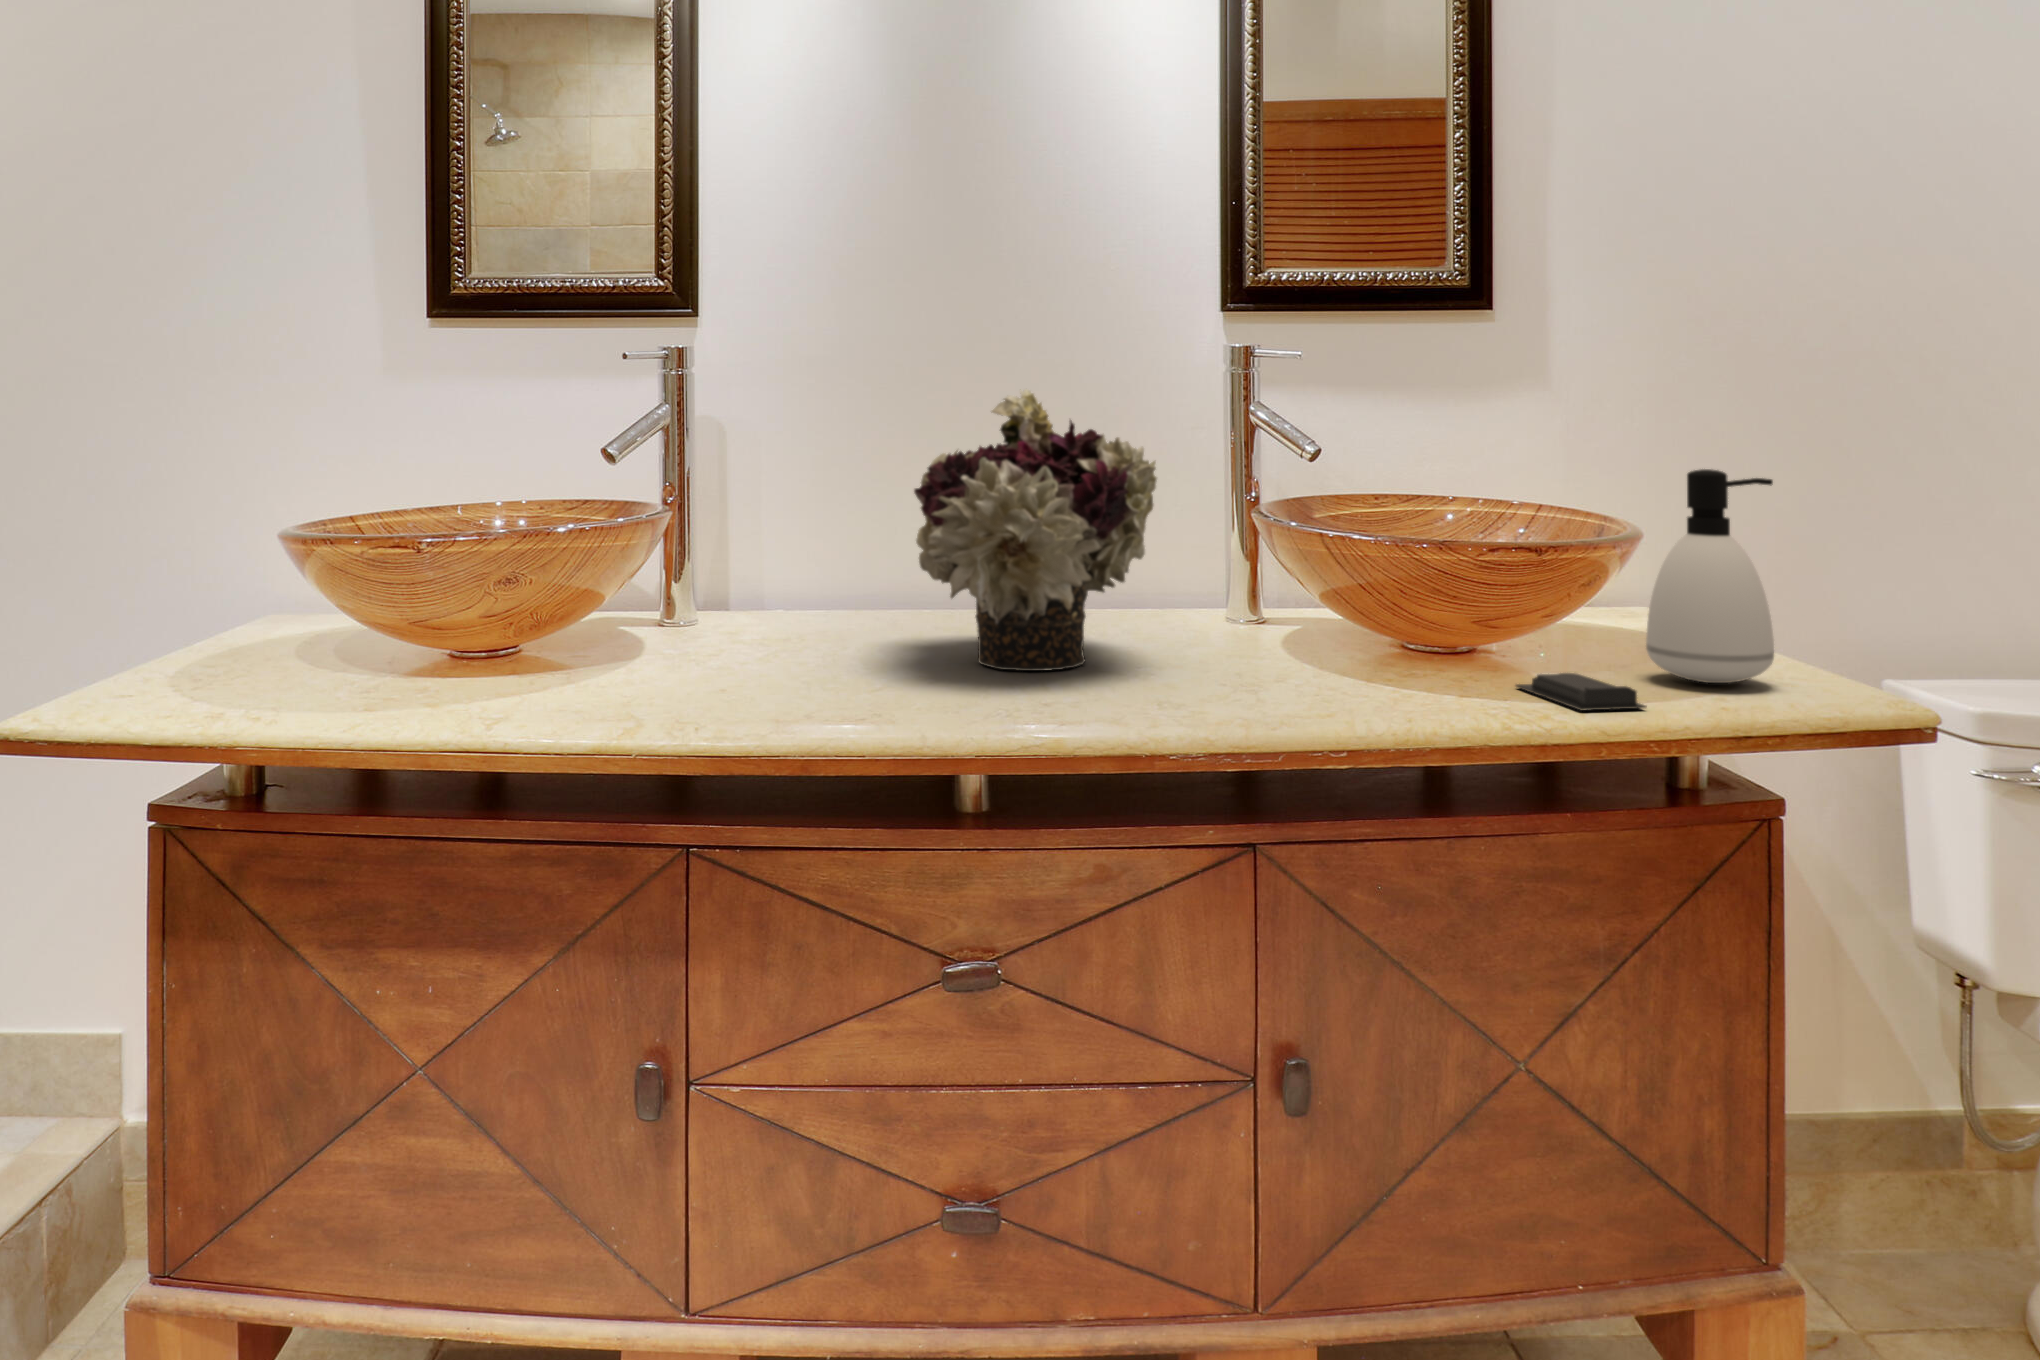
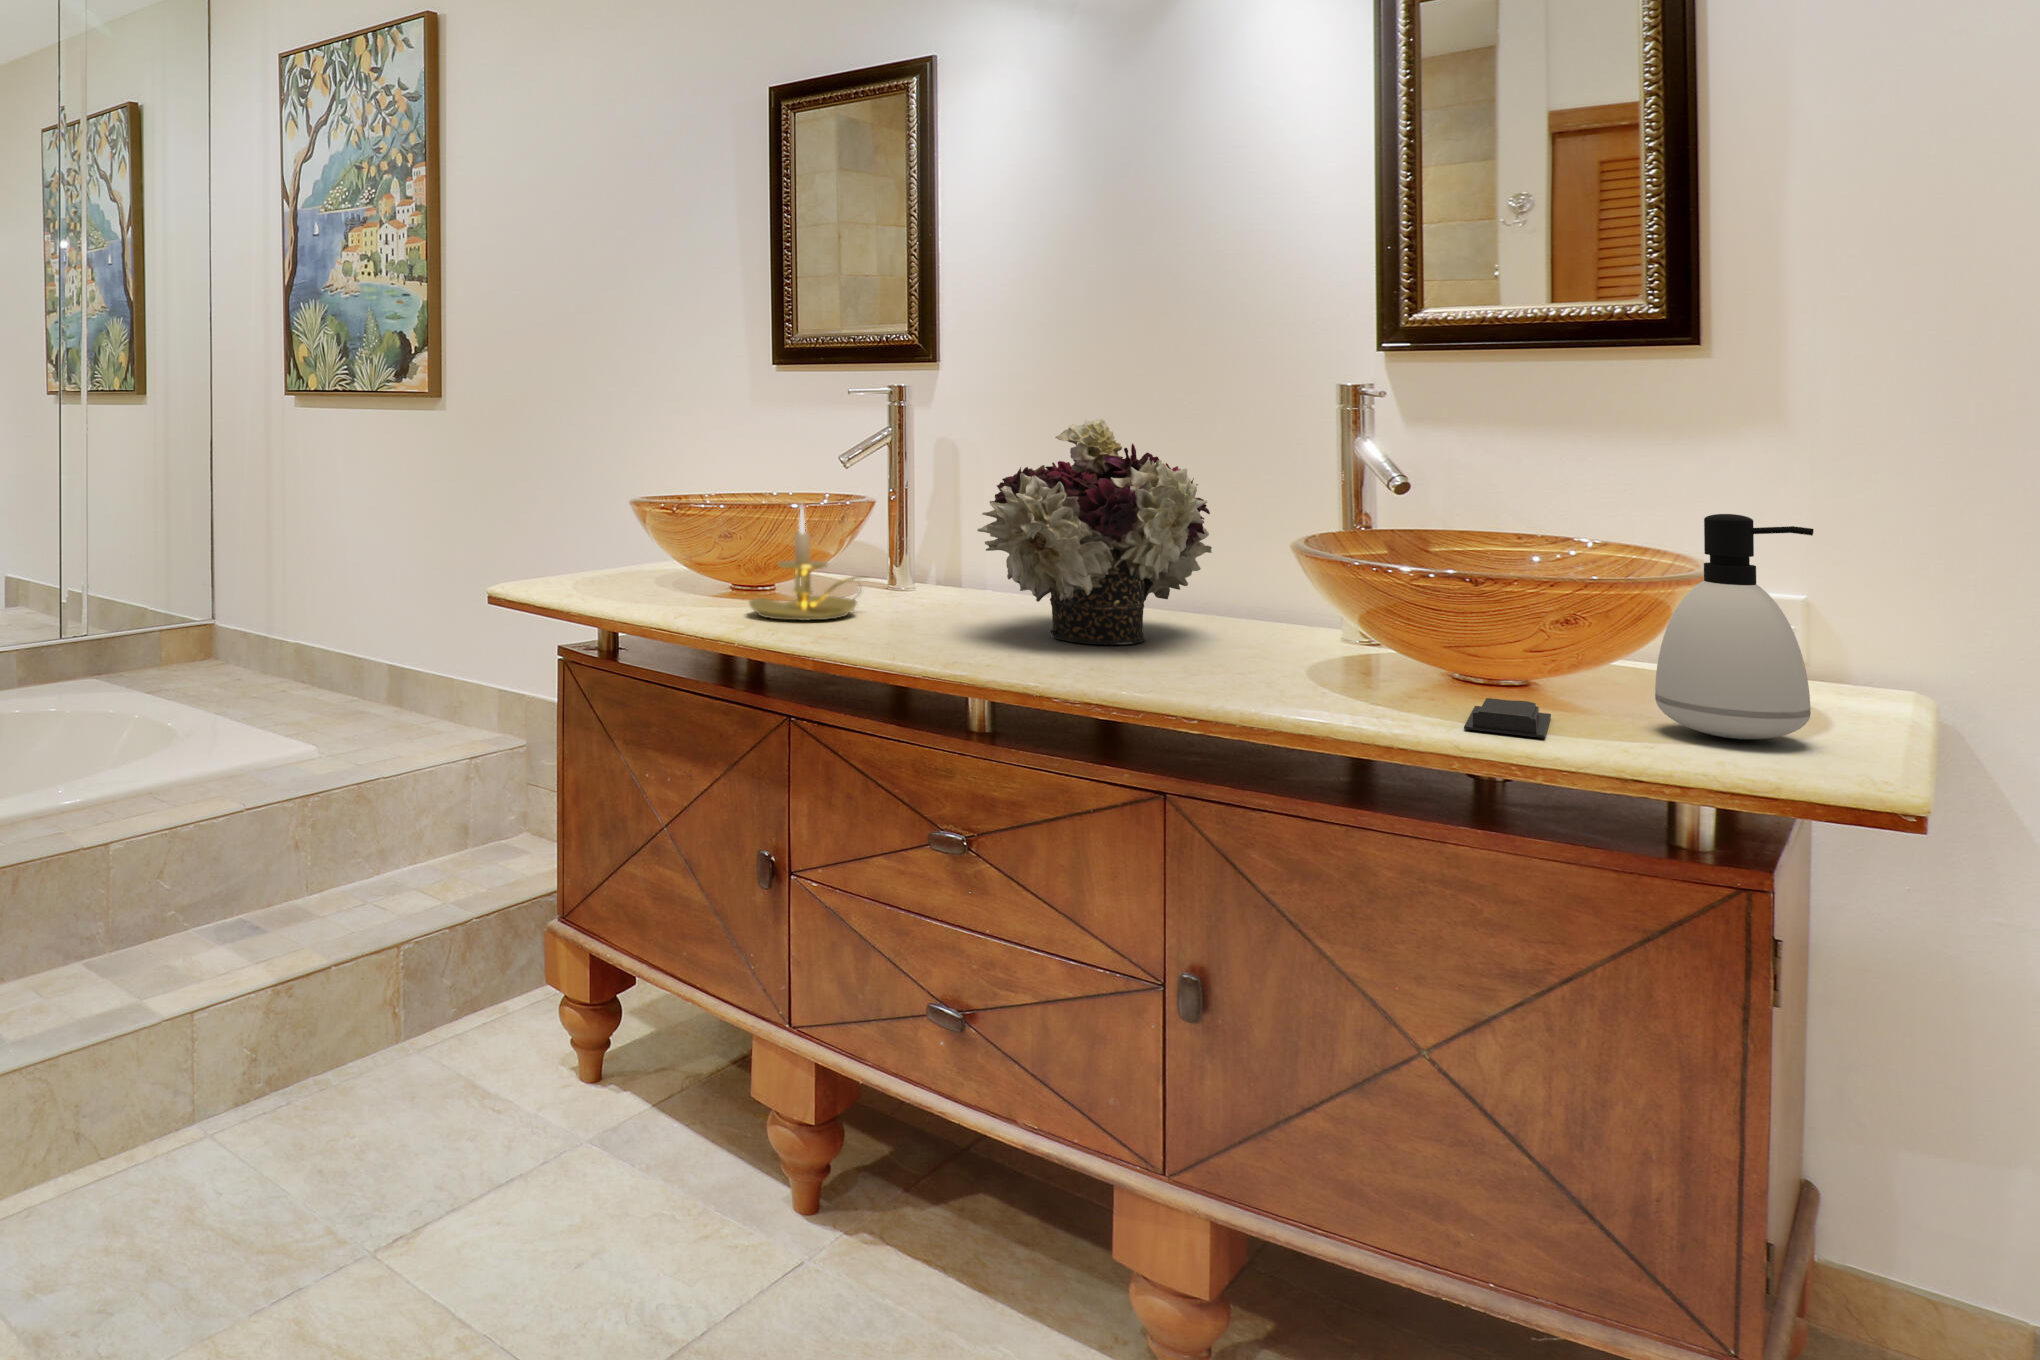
candle holder: none [562,515,712,693] -> present [749,507,861,620]

